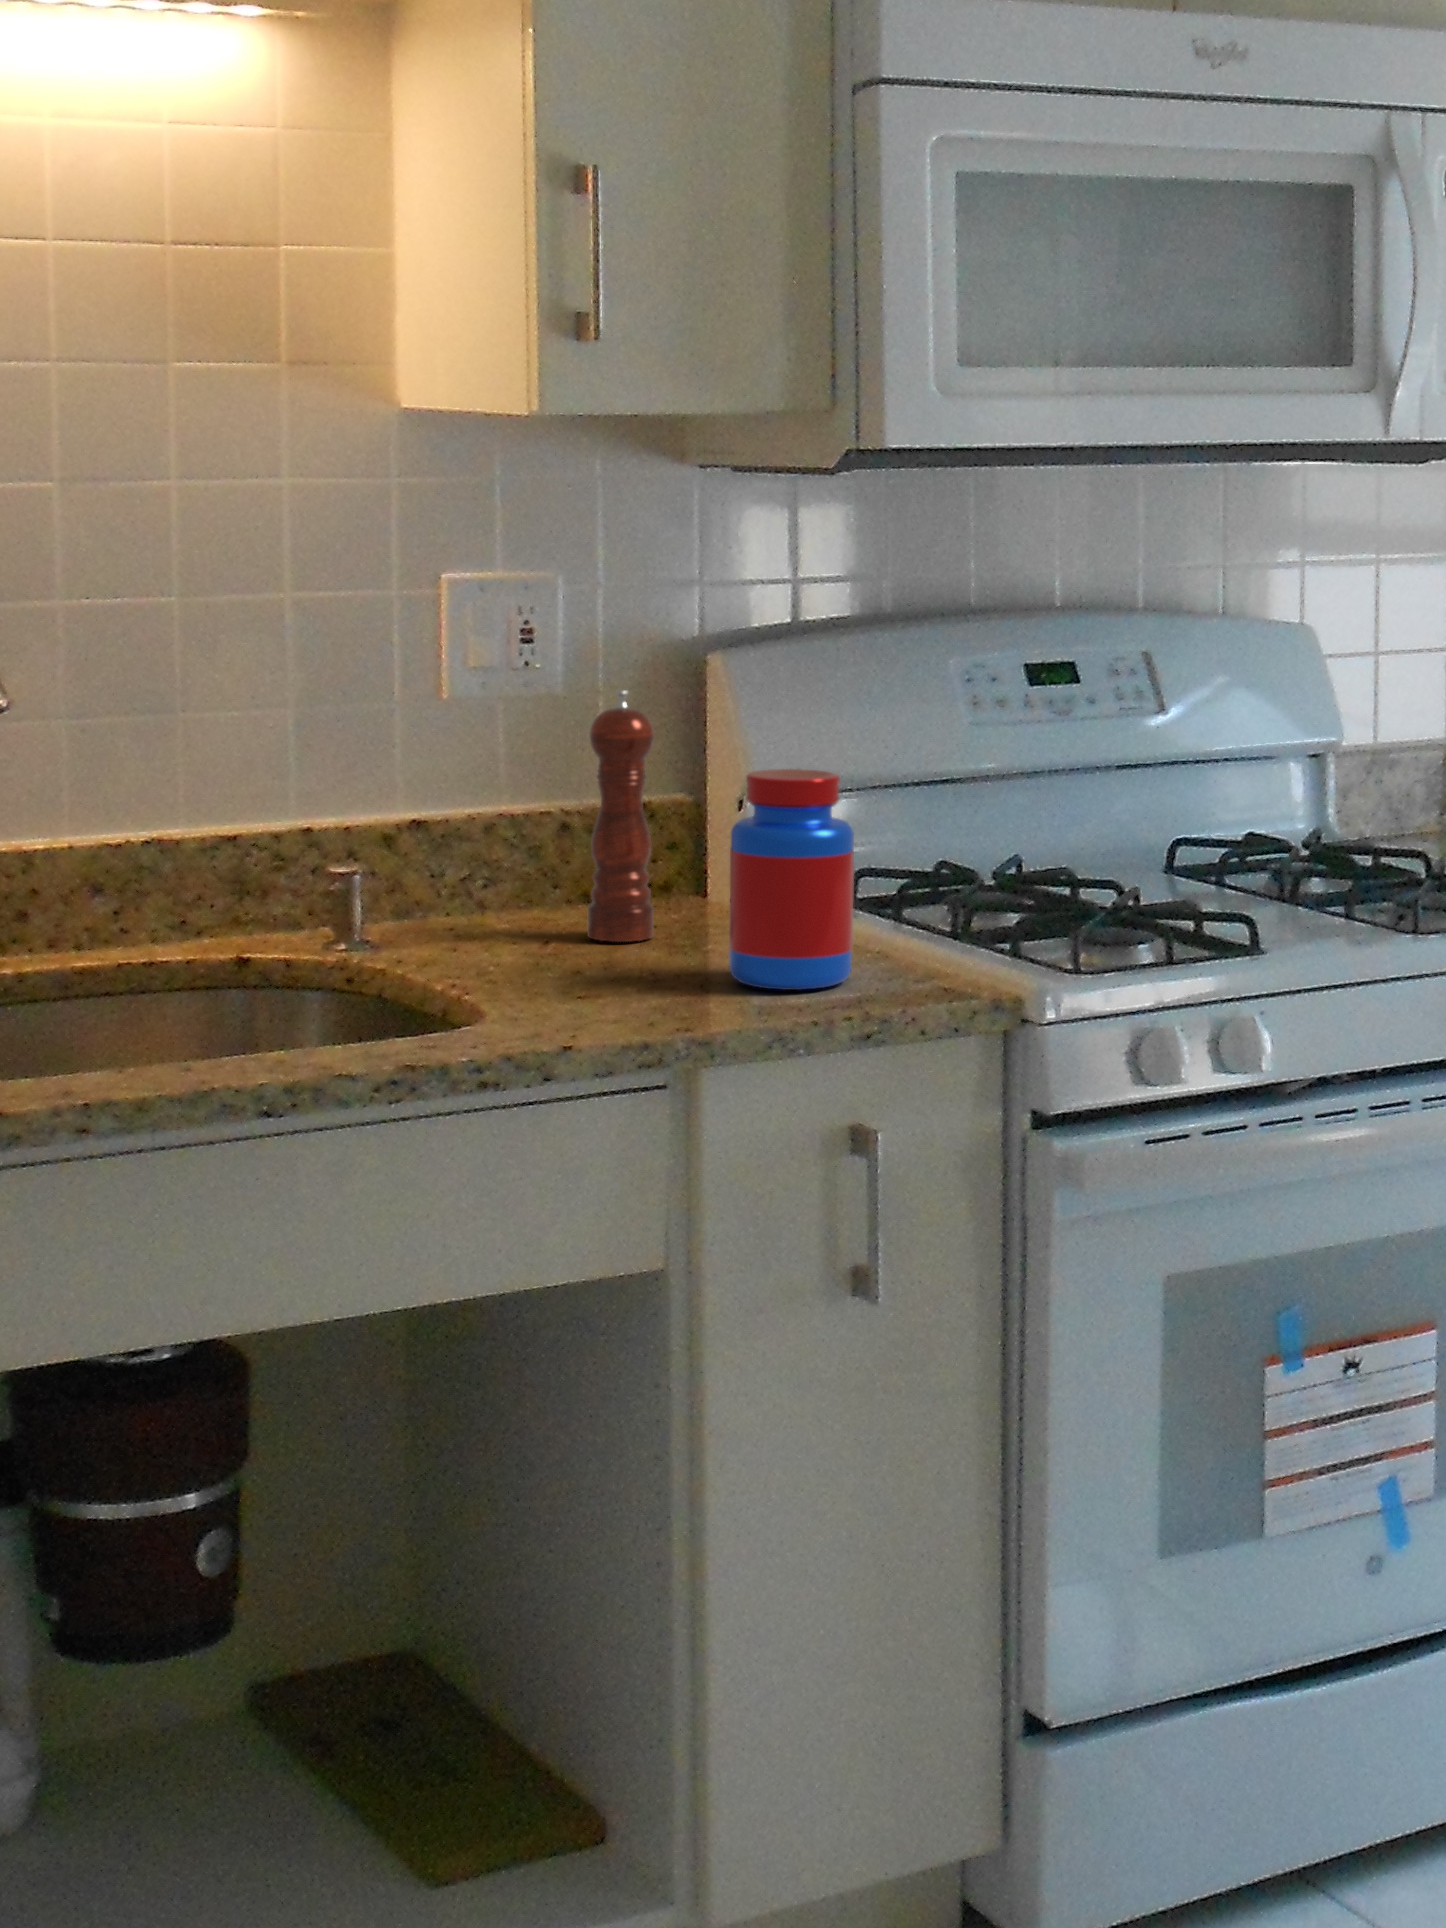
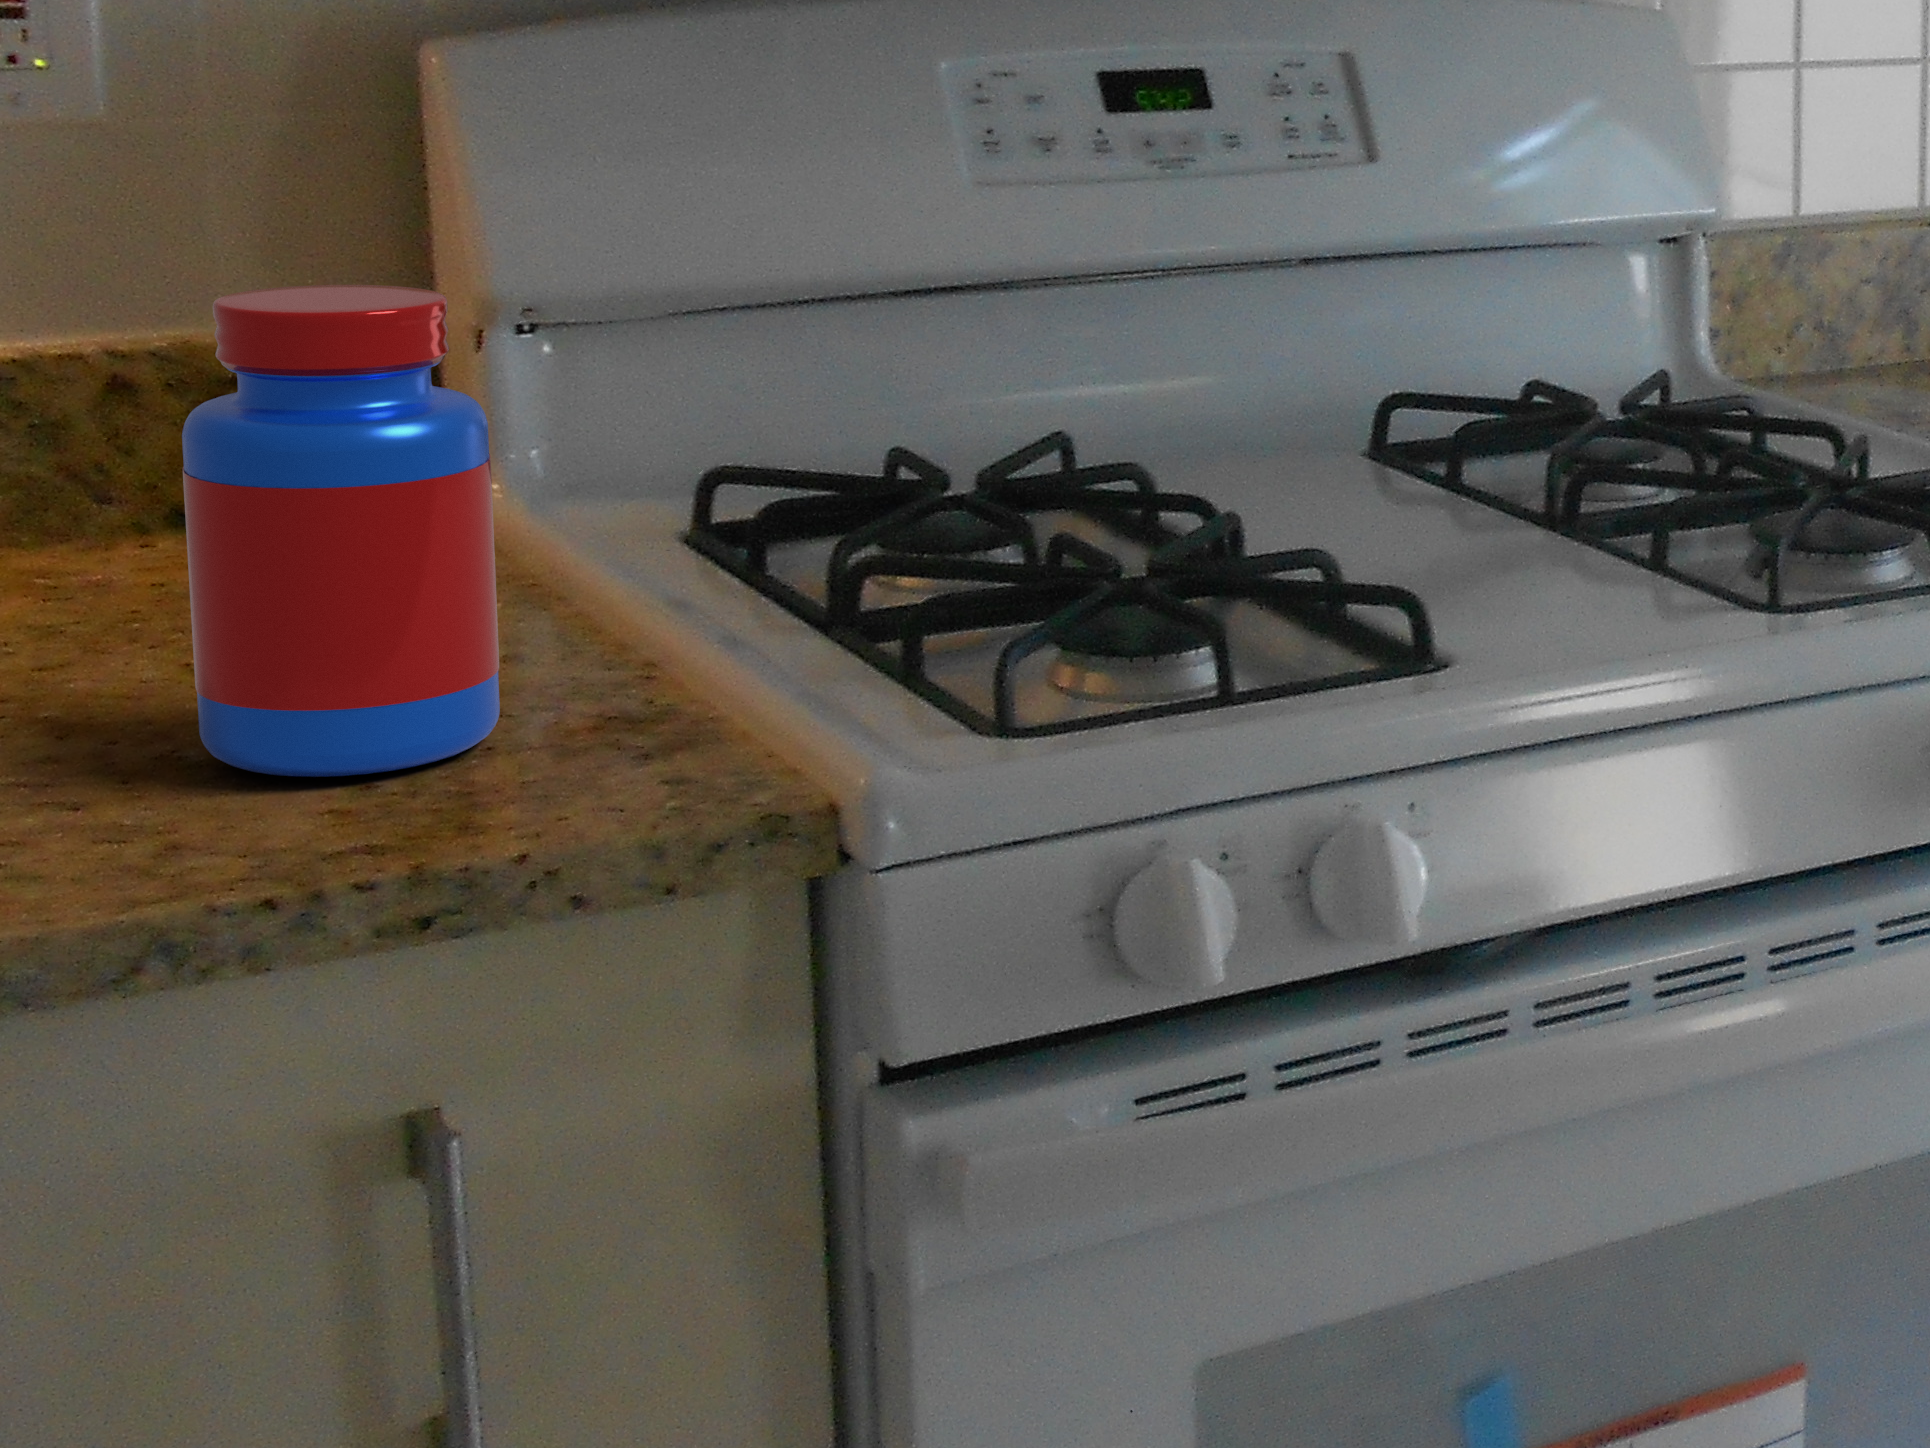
pepper mill: present [588,690,654,942] -> none [30,110,211,633]

